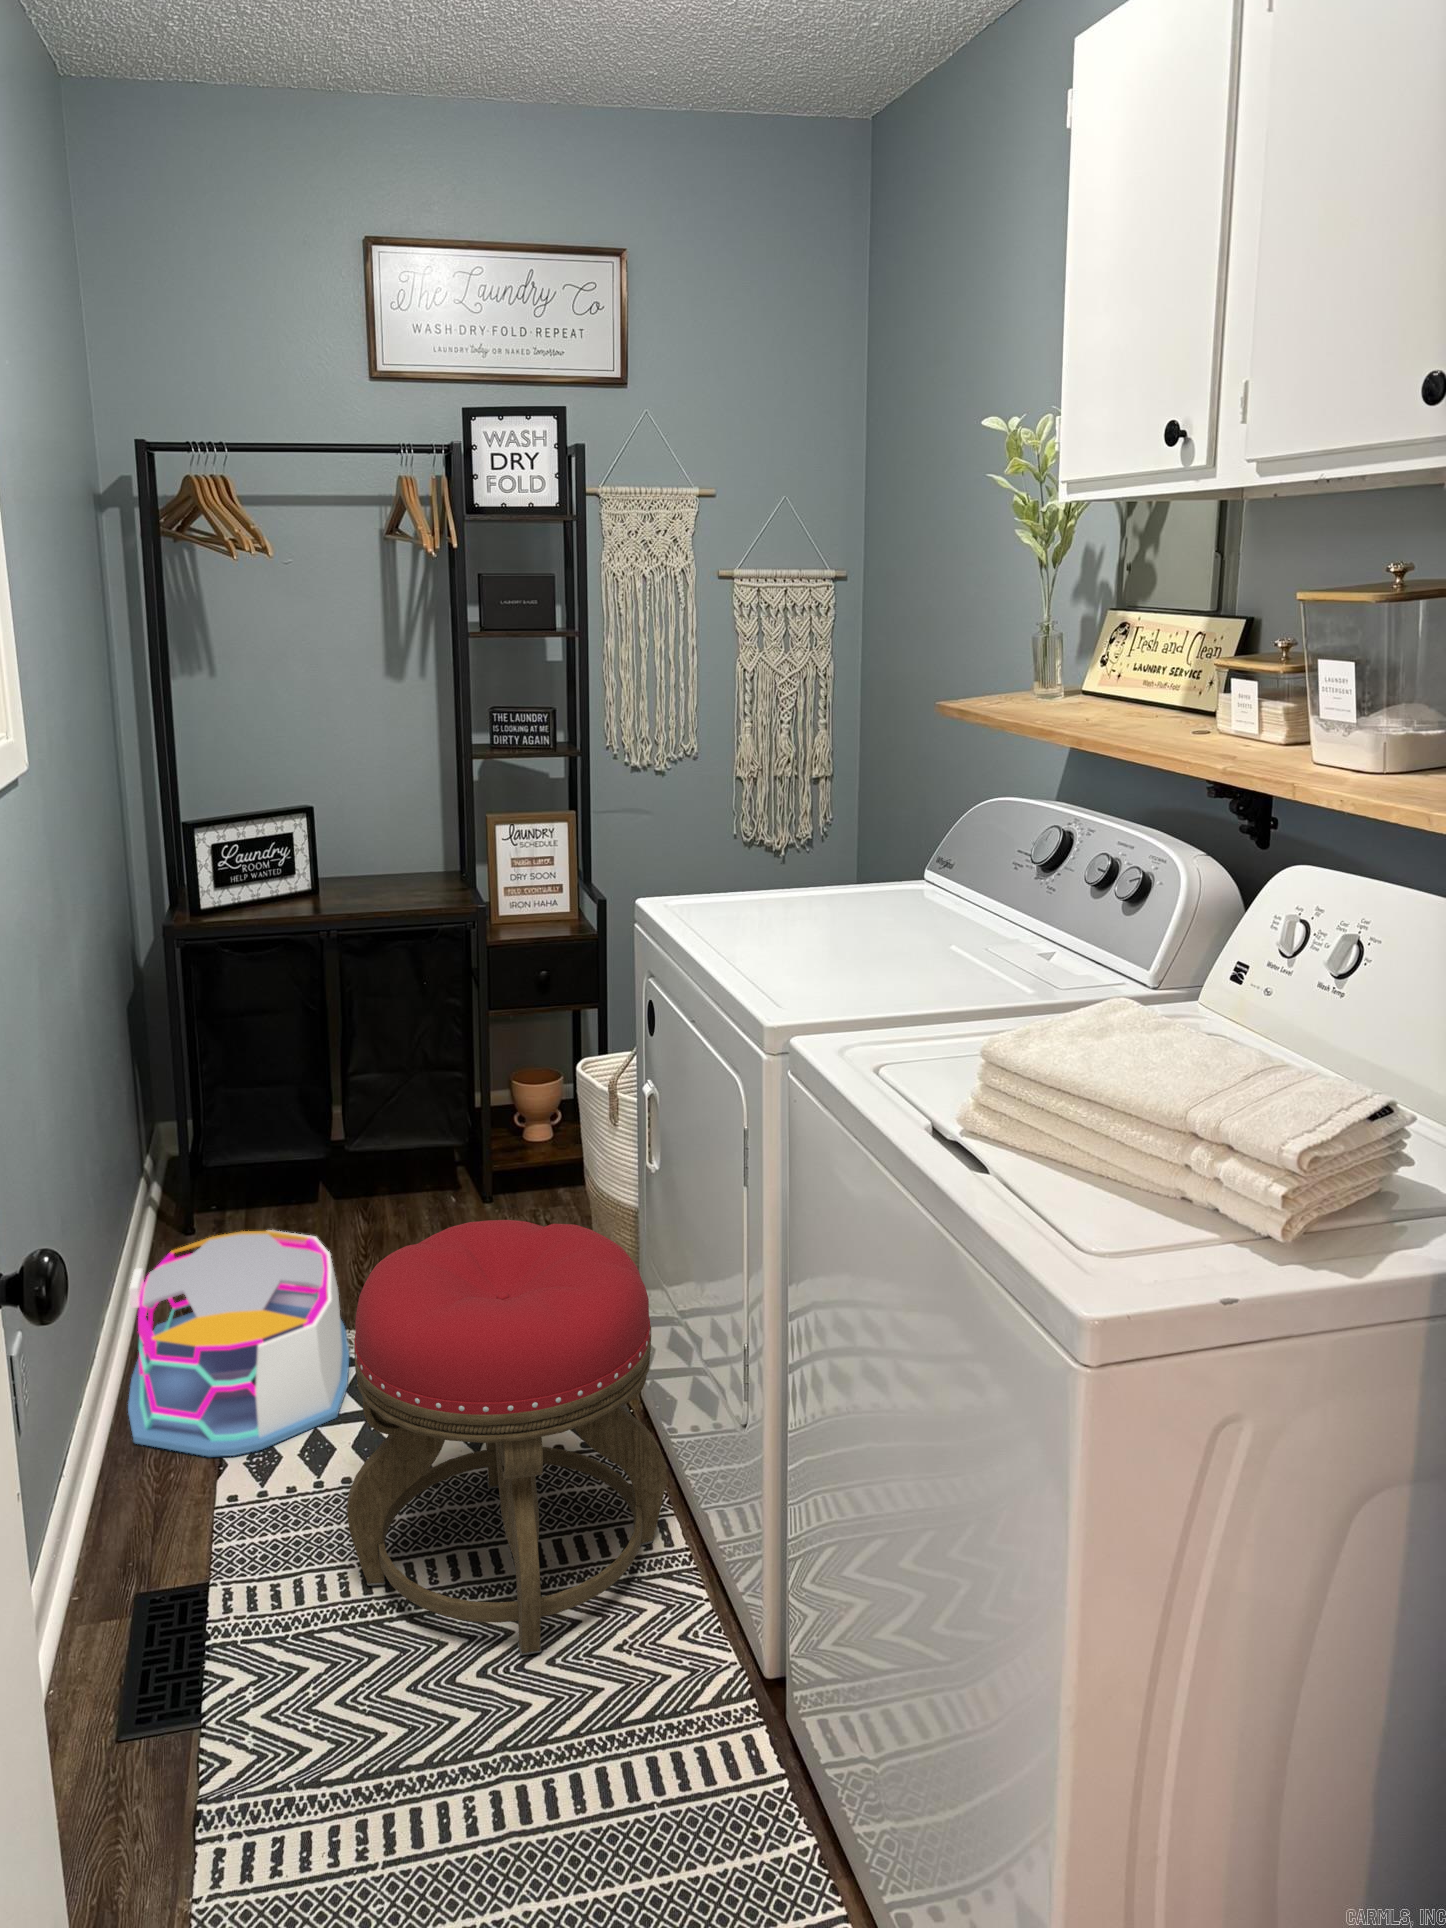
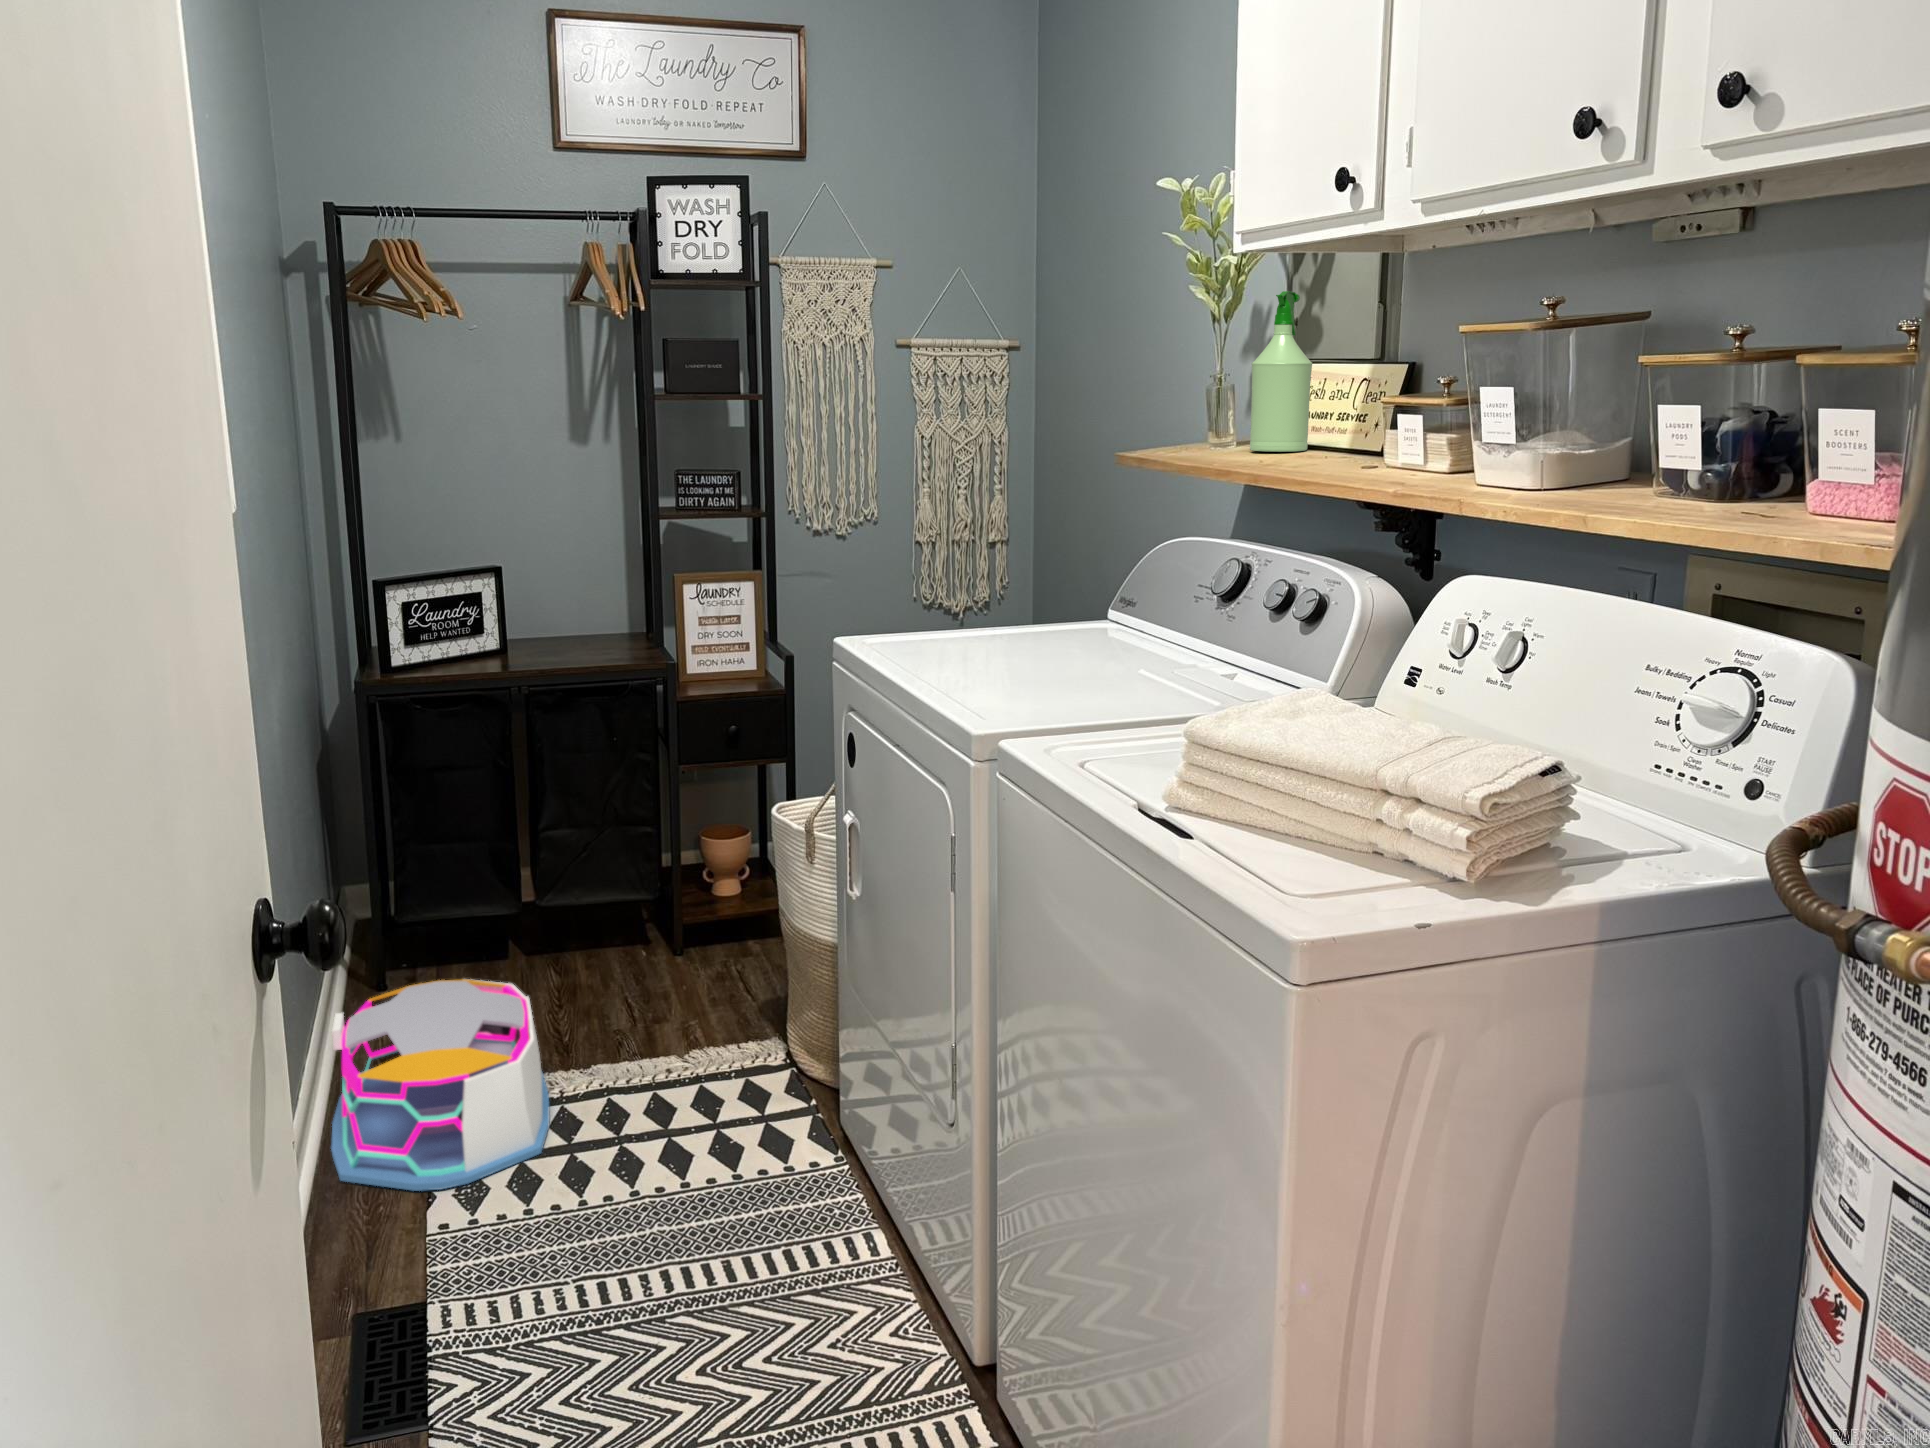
spray bottle: none [1072,544,1140,714] -> present [1250,291,1313,452]
stool: present [347,1220,667,1655] -> none [563,944,873,1354]

